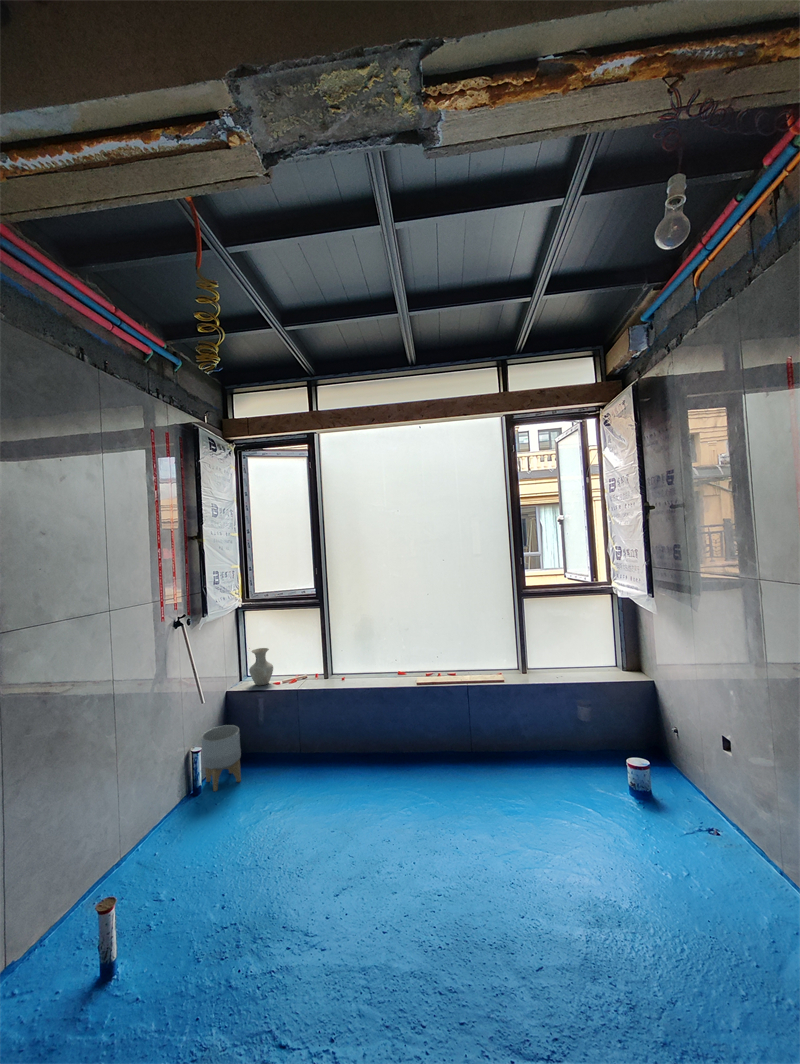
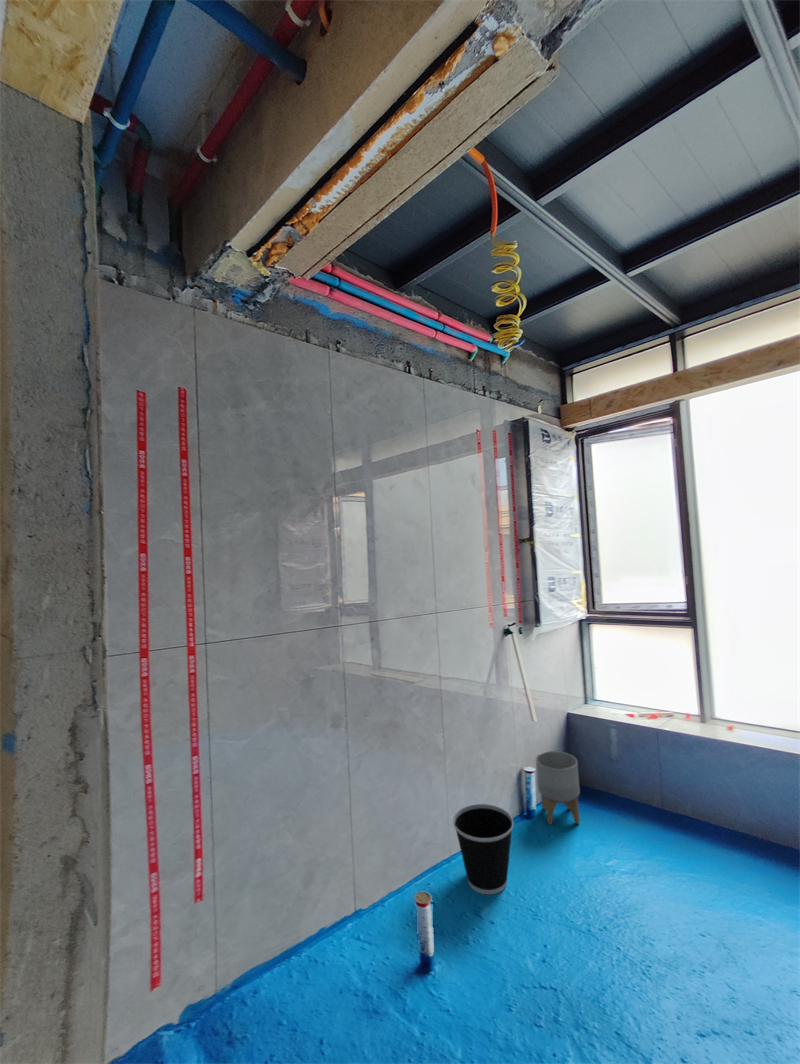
vase: present [249,648,273,685] -> none [595,670,624,715]
wastebasket: none [128,786,191,871] -> present [453,804,514,894]

